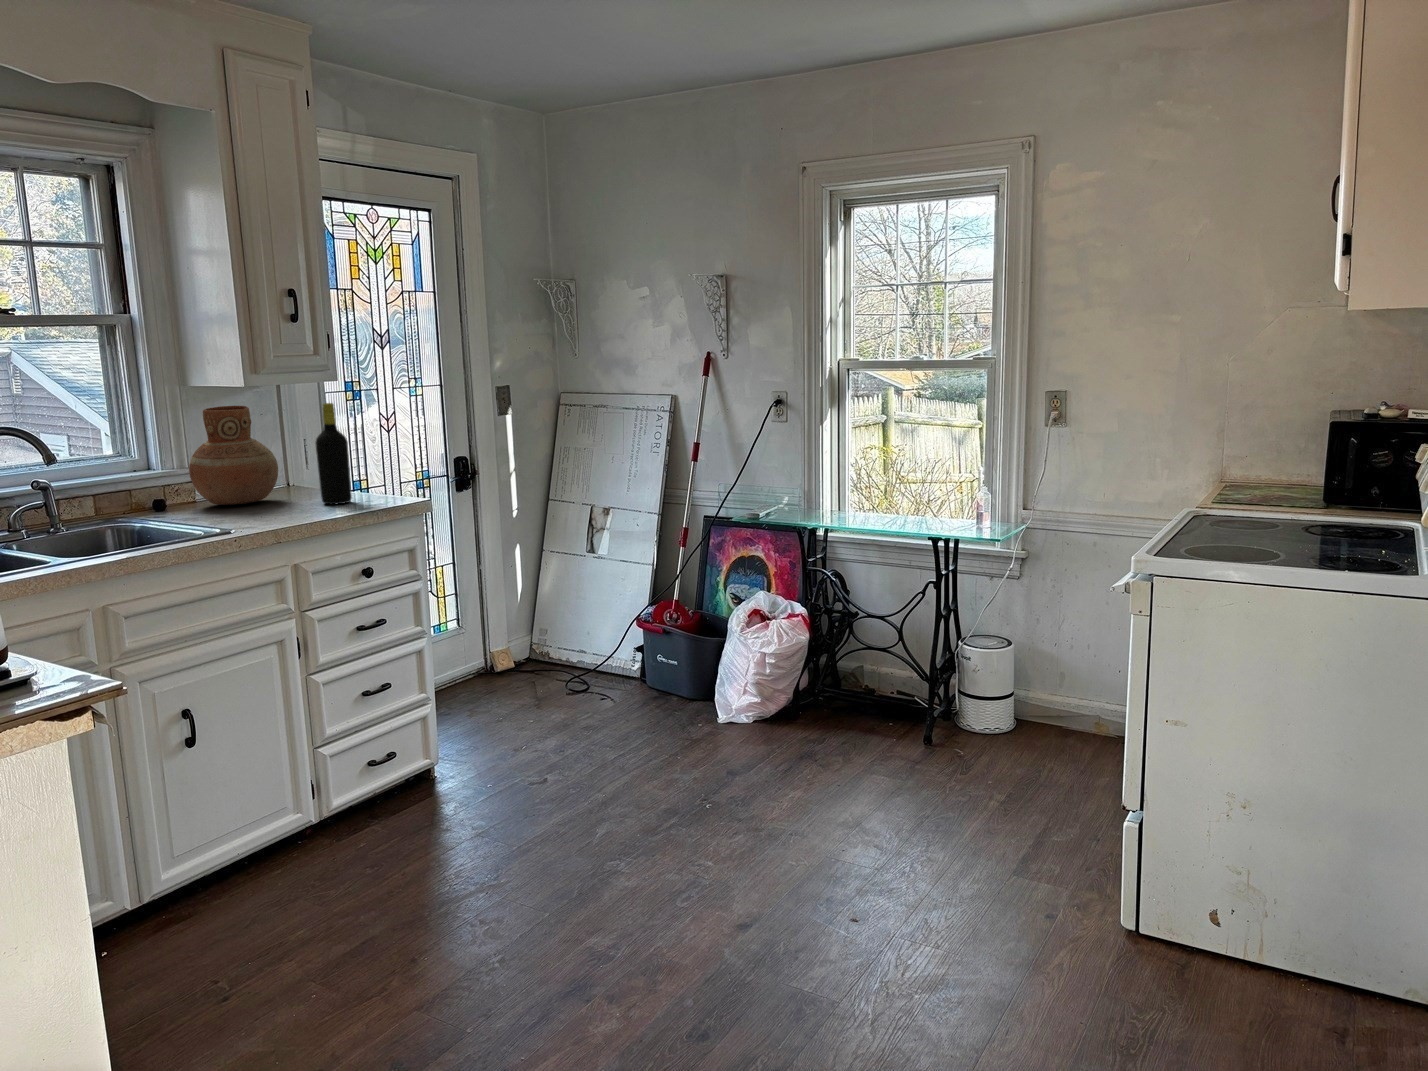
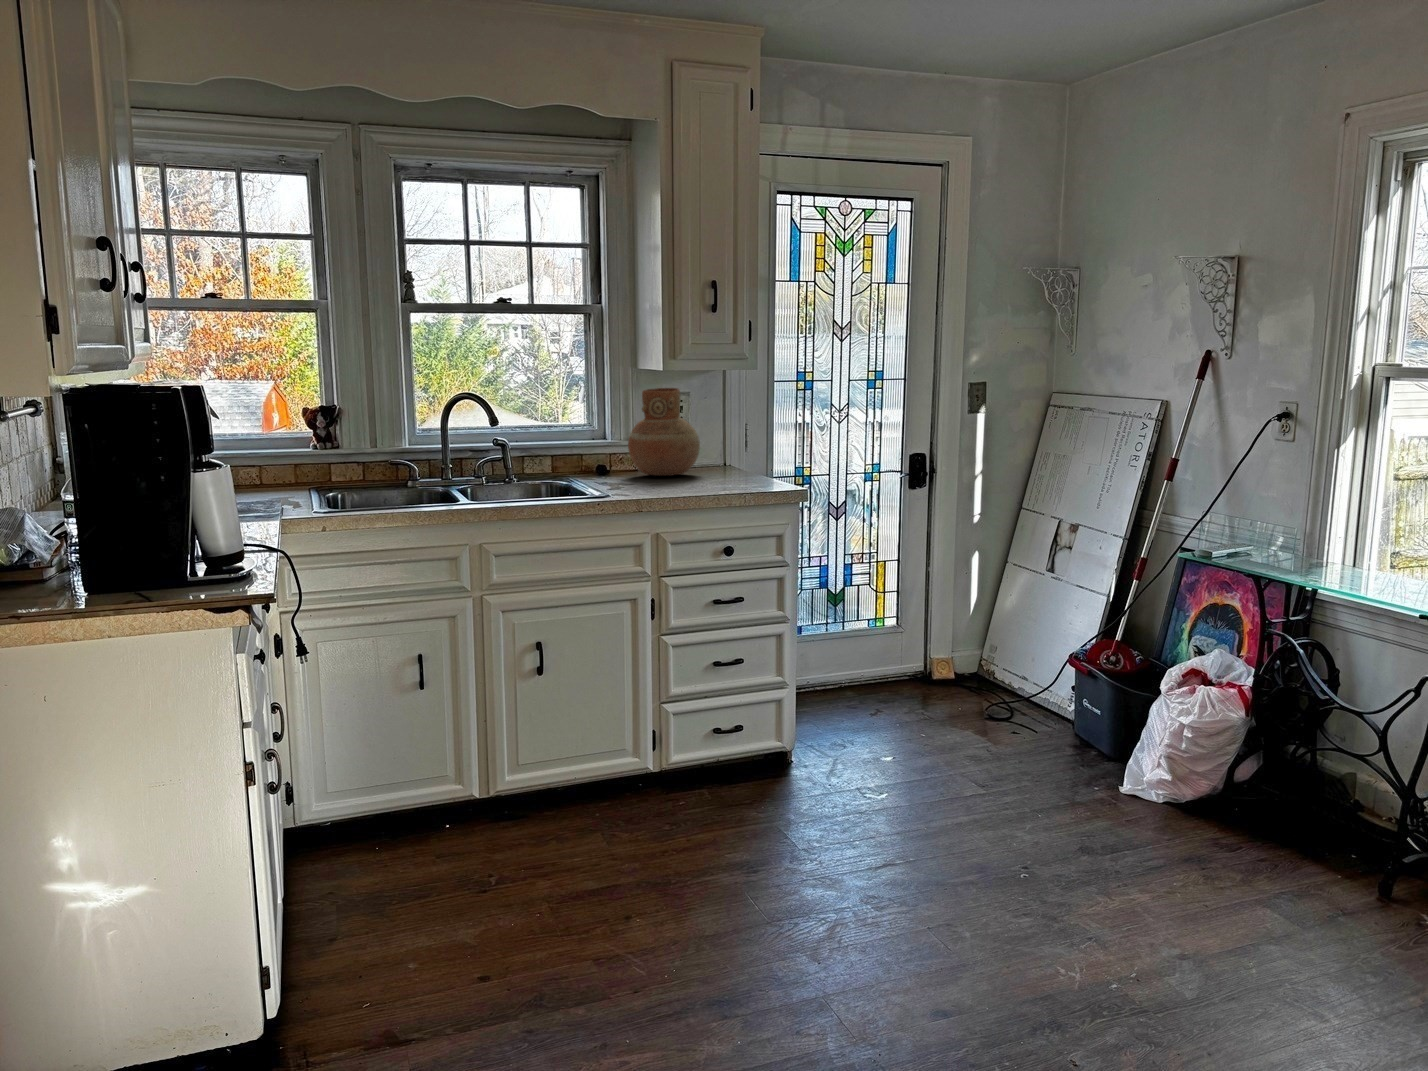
bottle: present [316,403,352,504] -> none [713,389,741,484]

